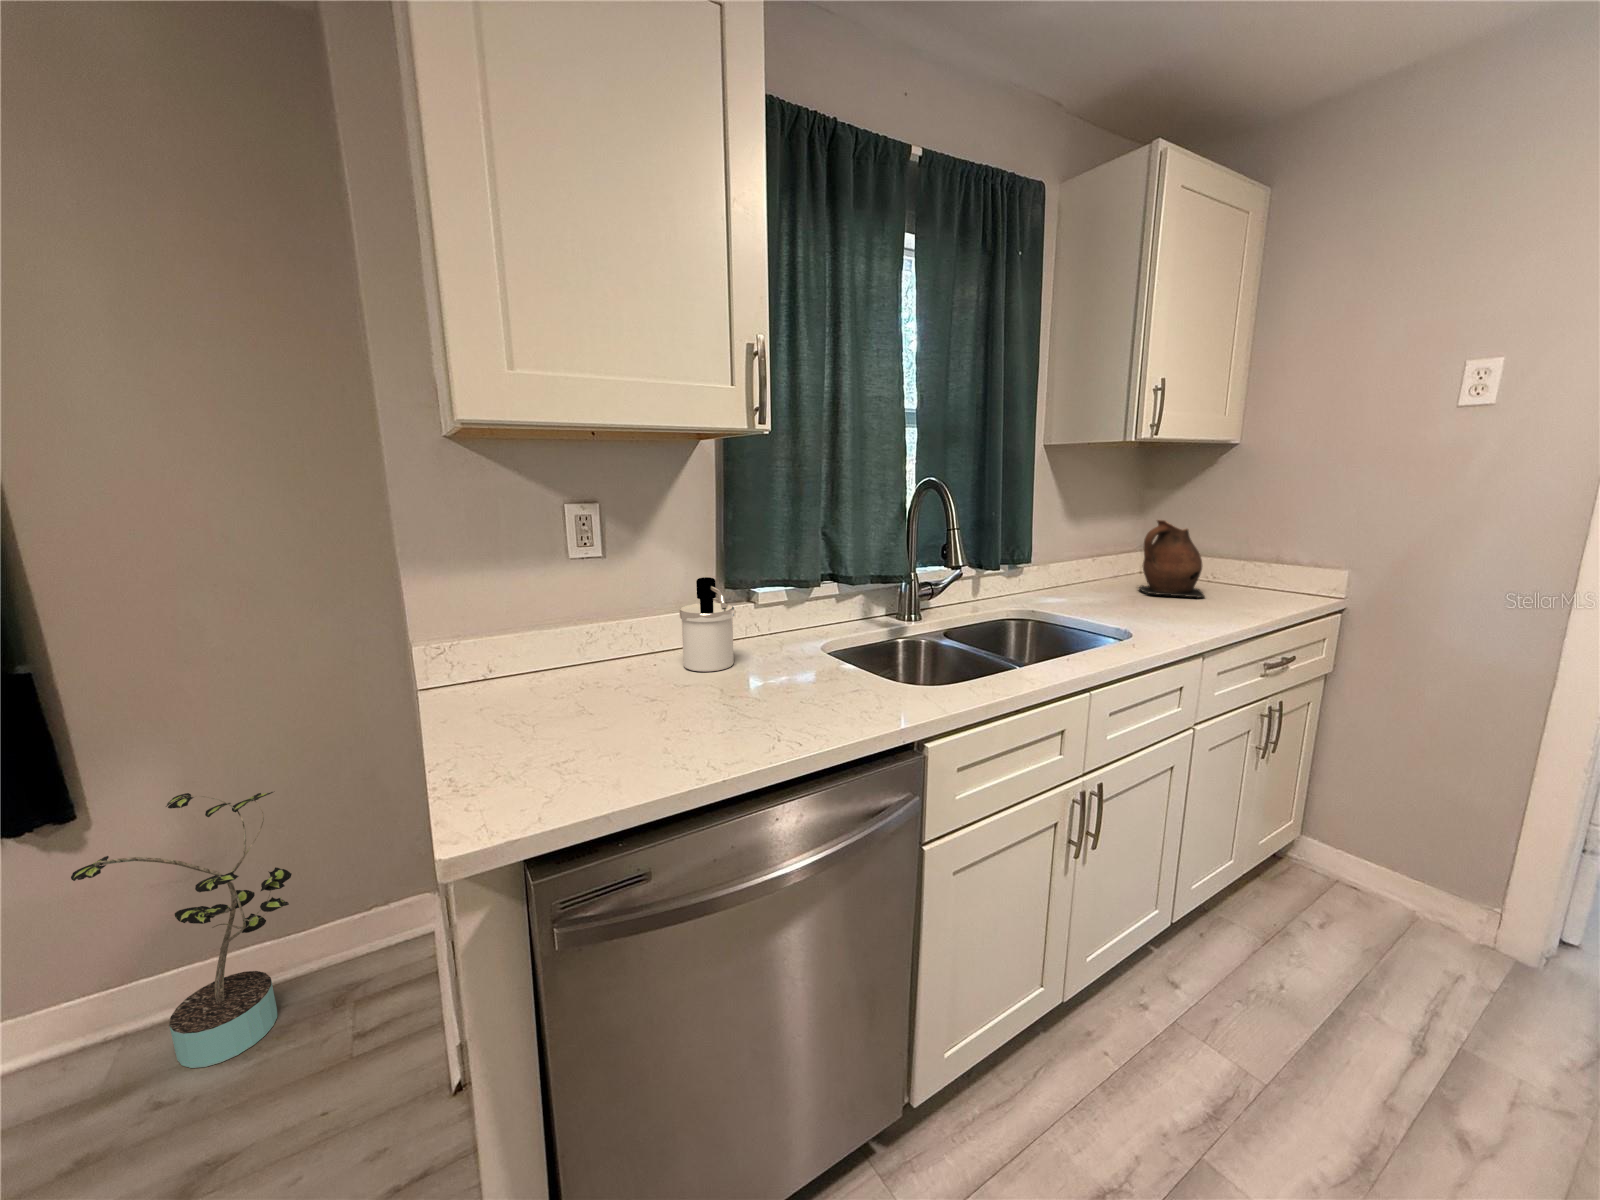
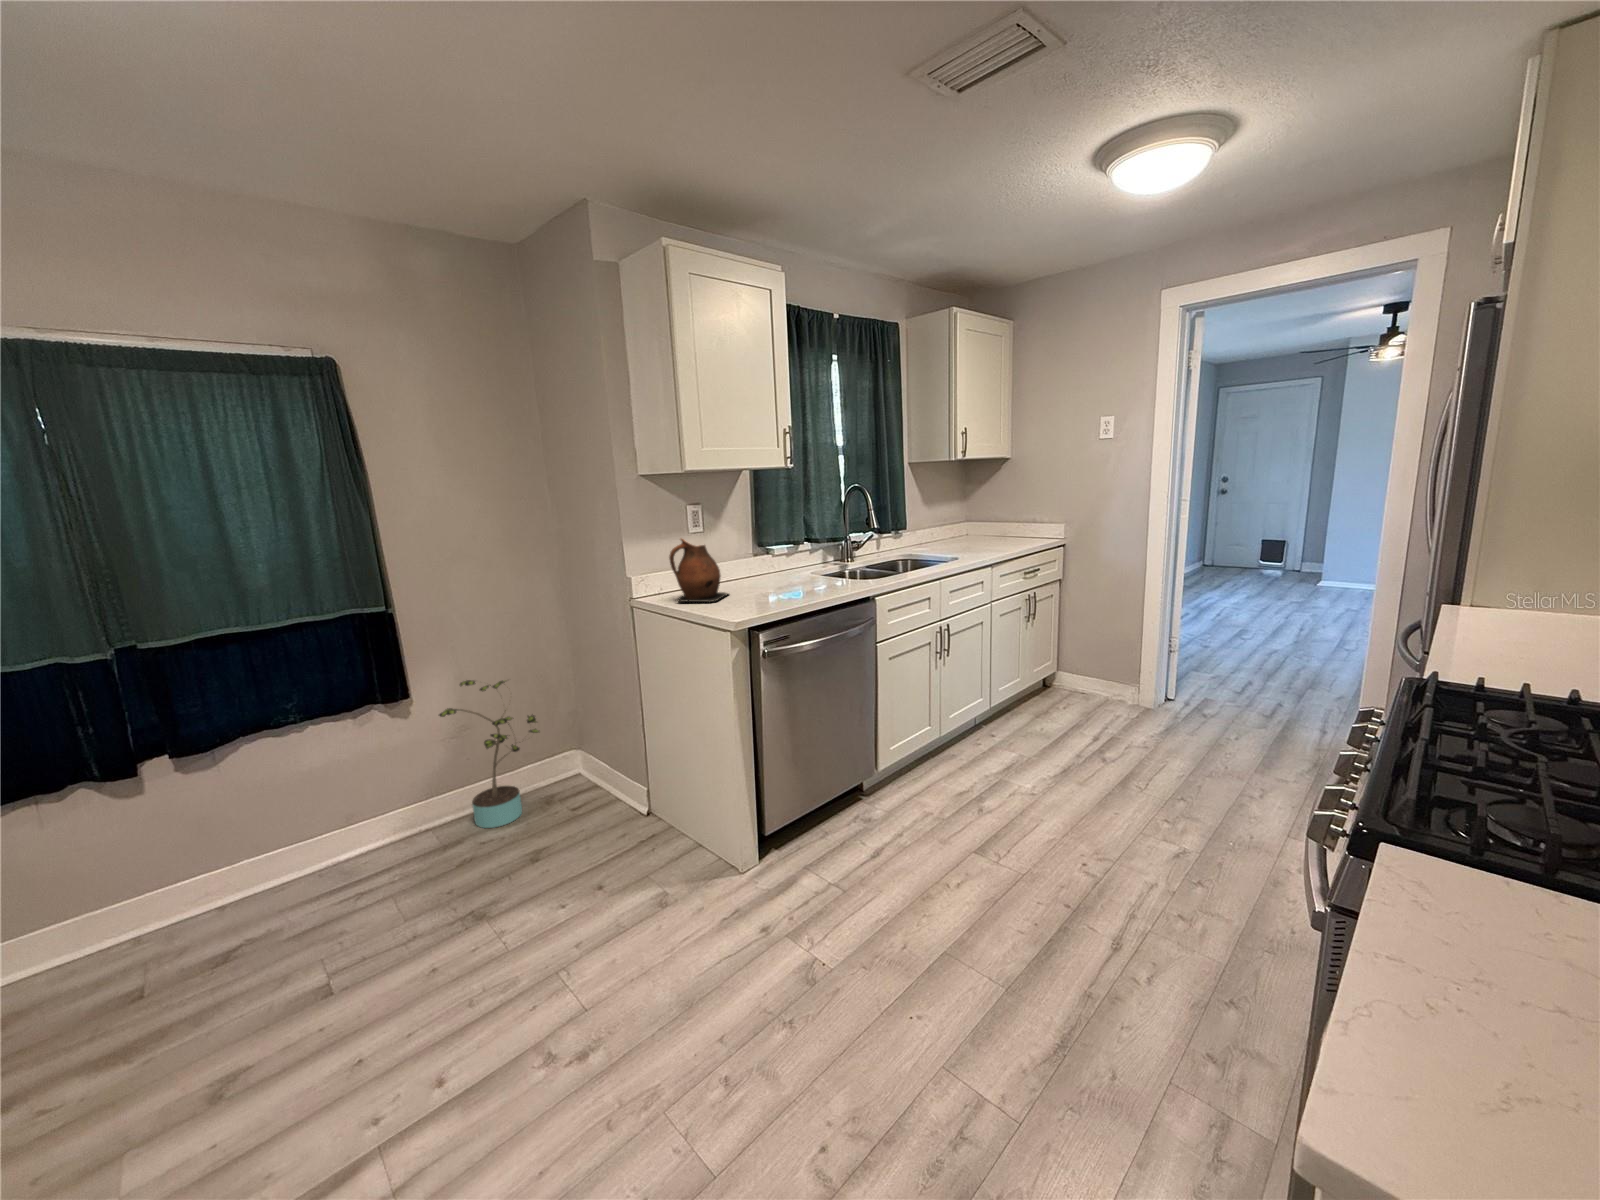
ceramic pitcher: present [1139,520,1205,598] -> present [669,539,728,602]
soap dispenser: present [679,577,734,672] -> none [745,539,775,586]

